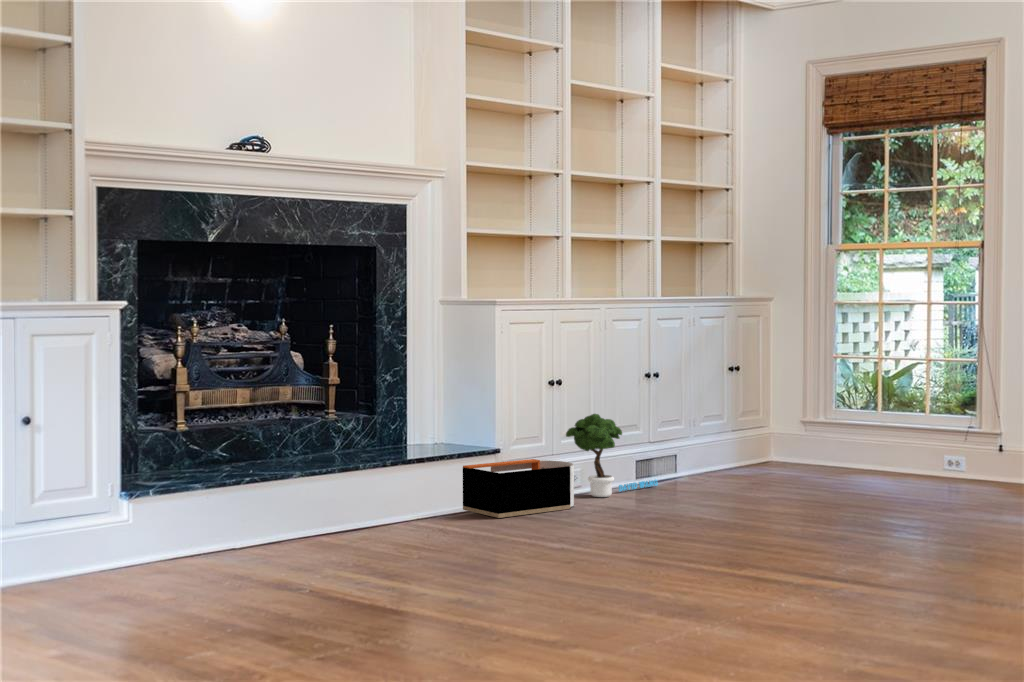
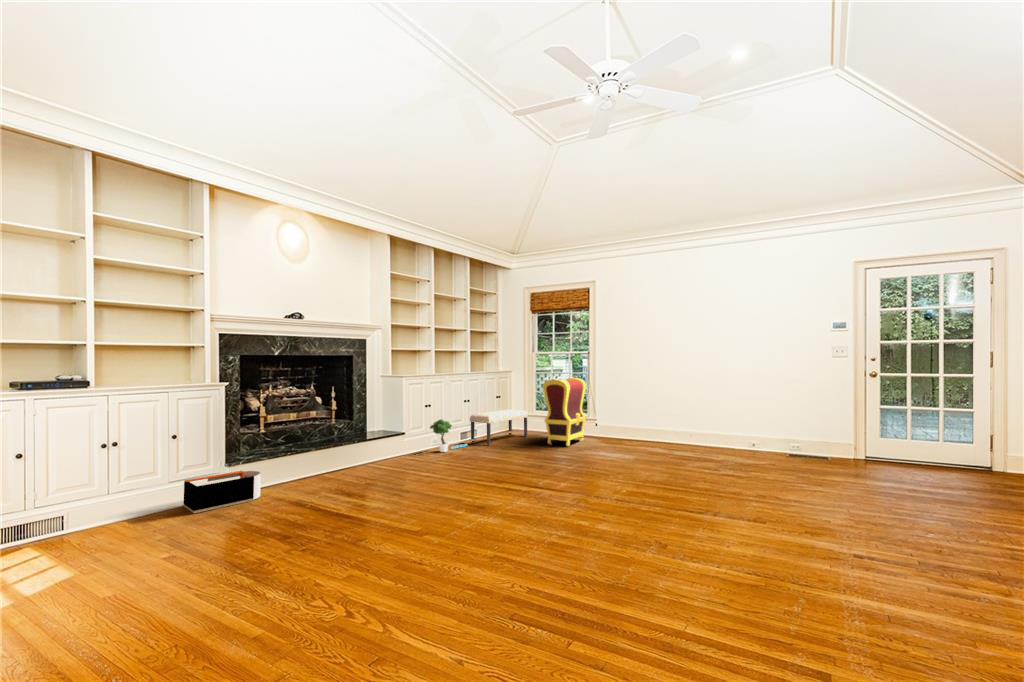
armchair: none [862,314,982,494] -> present [543,378,586,446]
bench: none [661,398,813,485] -> present [470,409,528,445]
storage bin: present [463,459,574,518] -> present [183,471,261,513]

